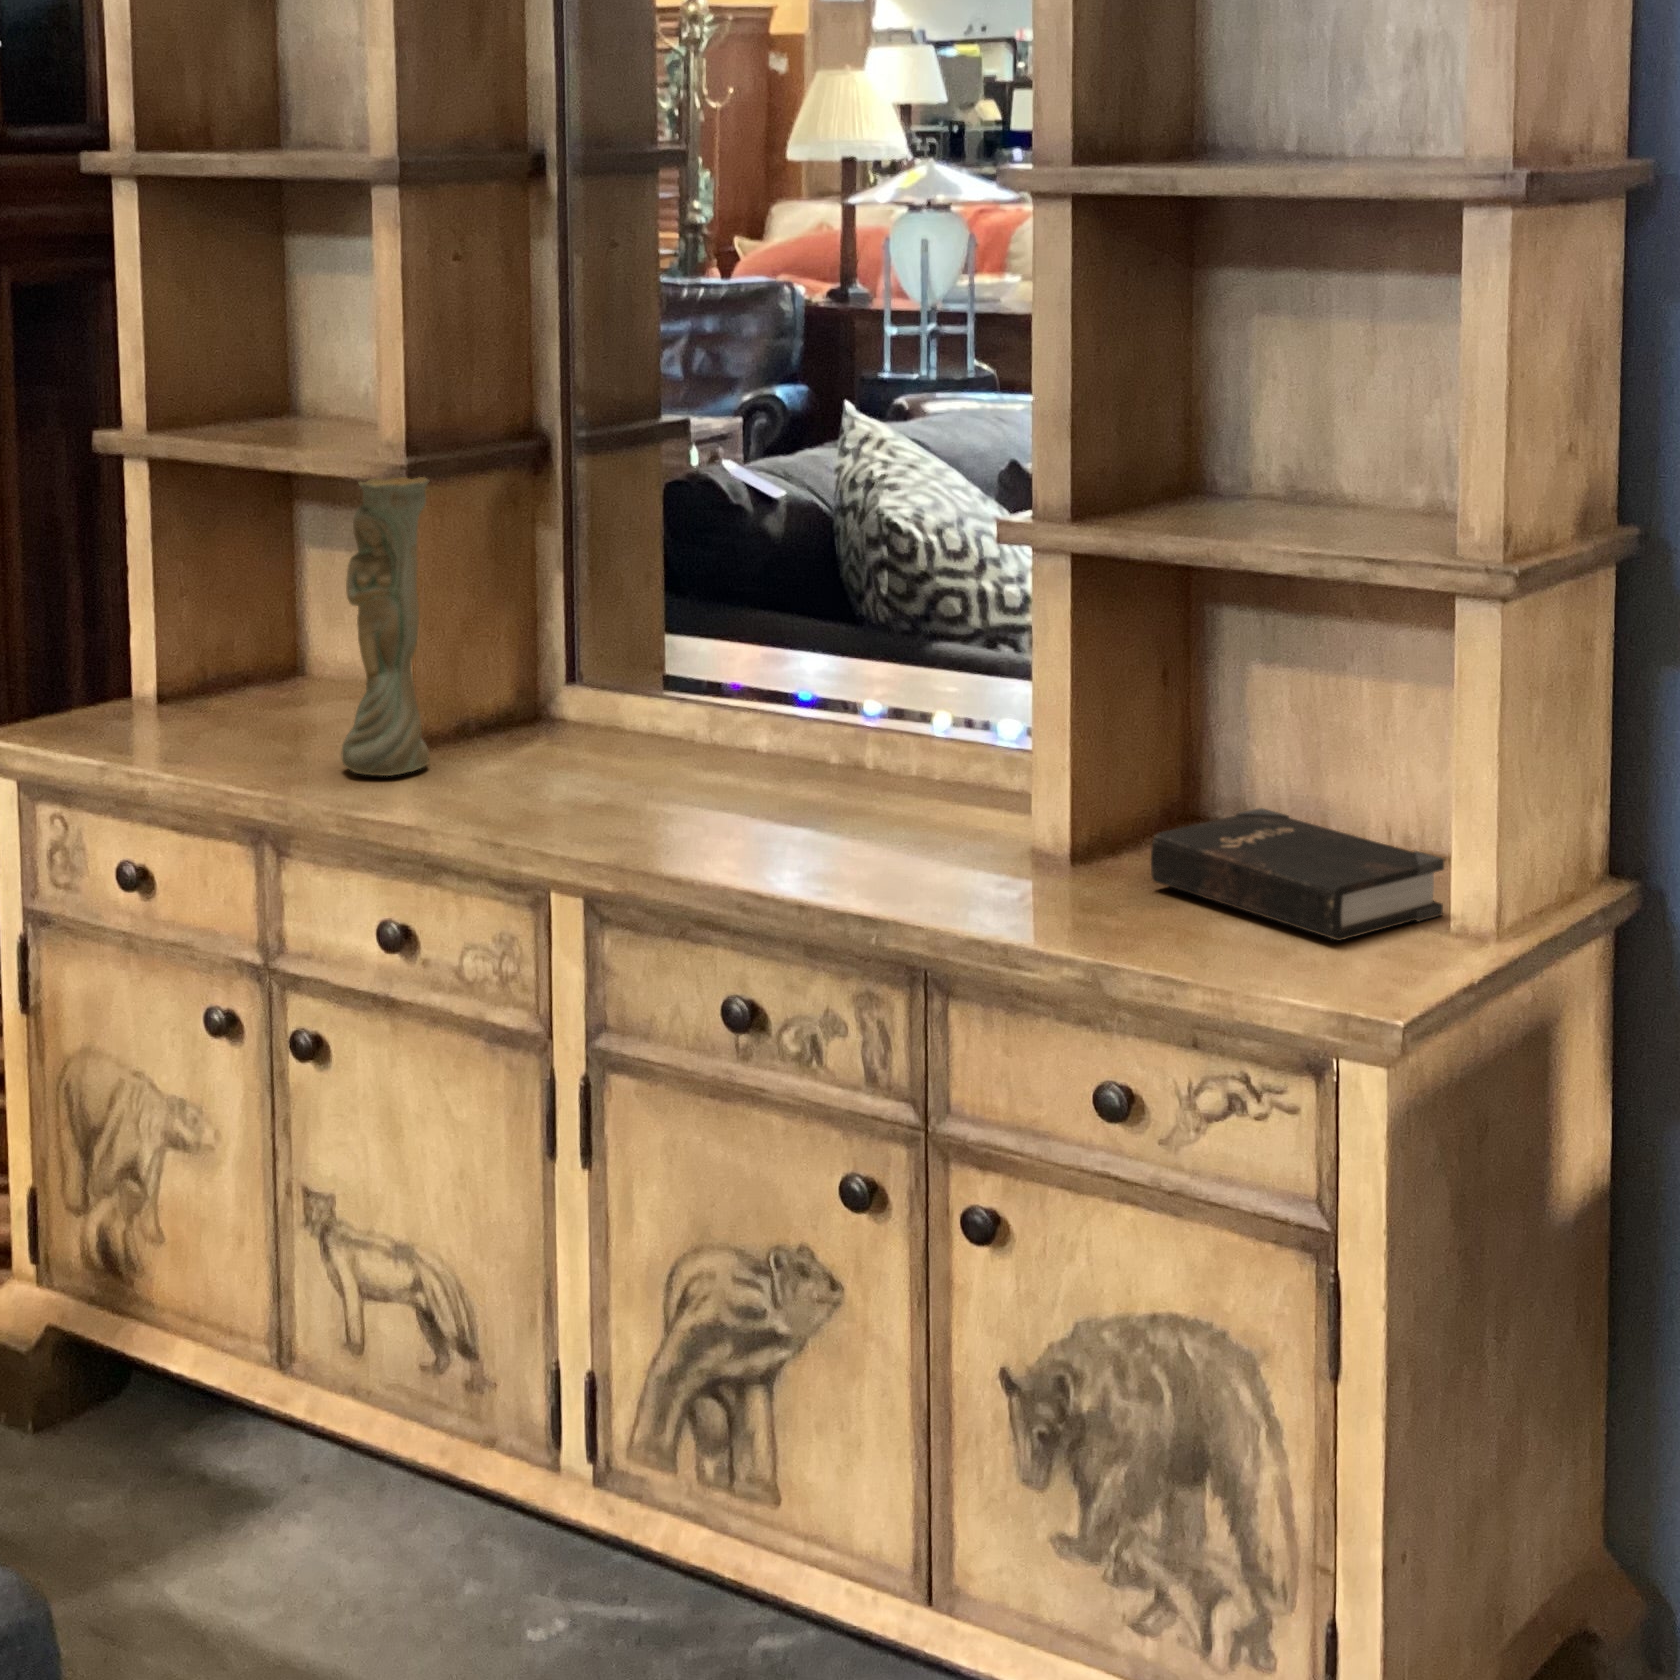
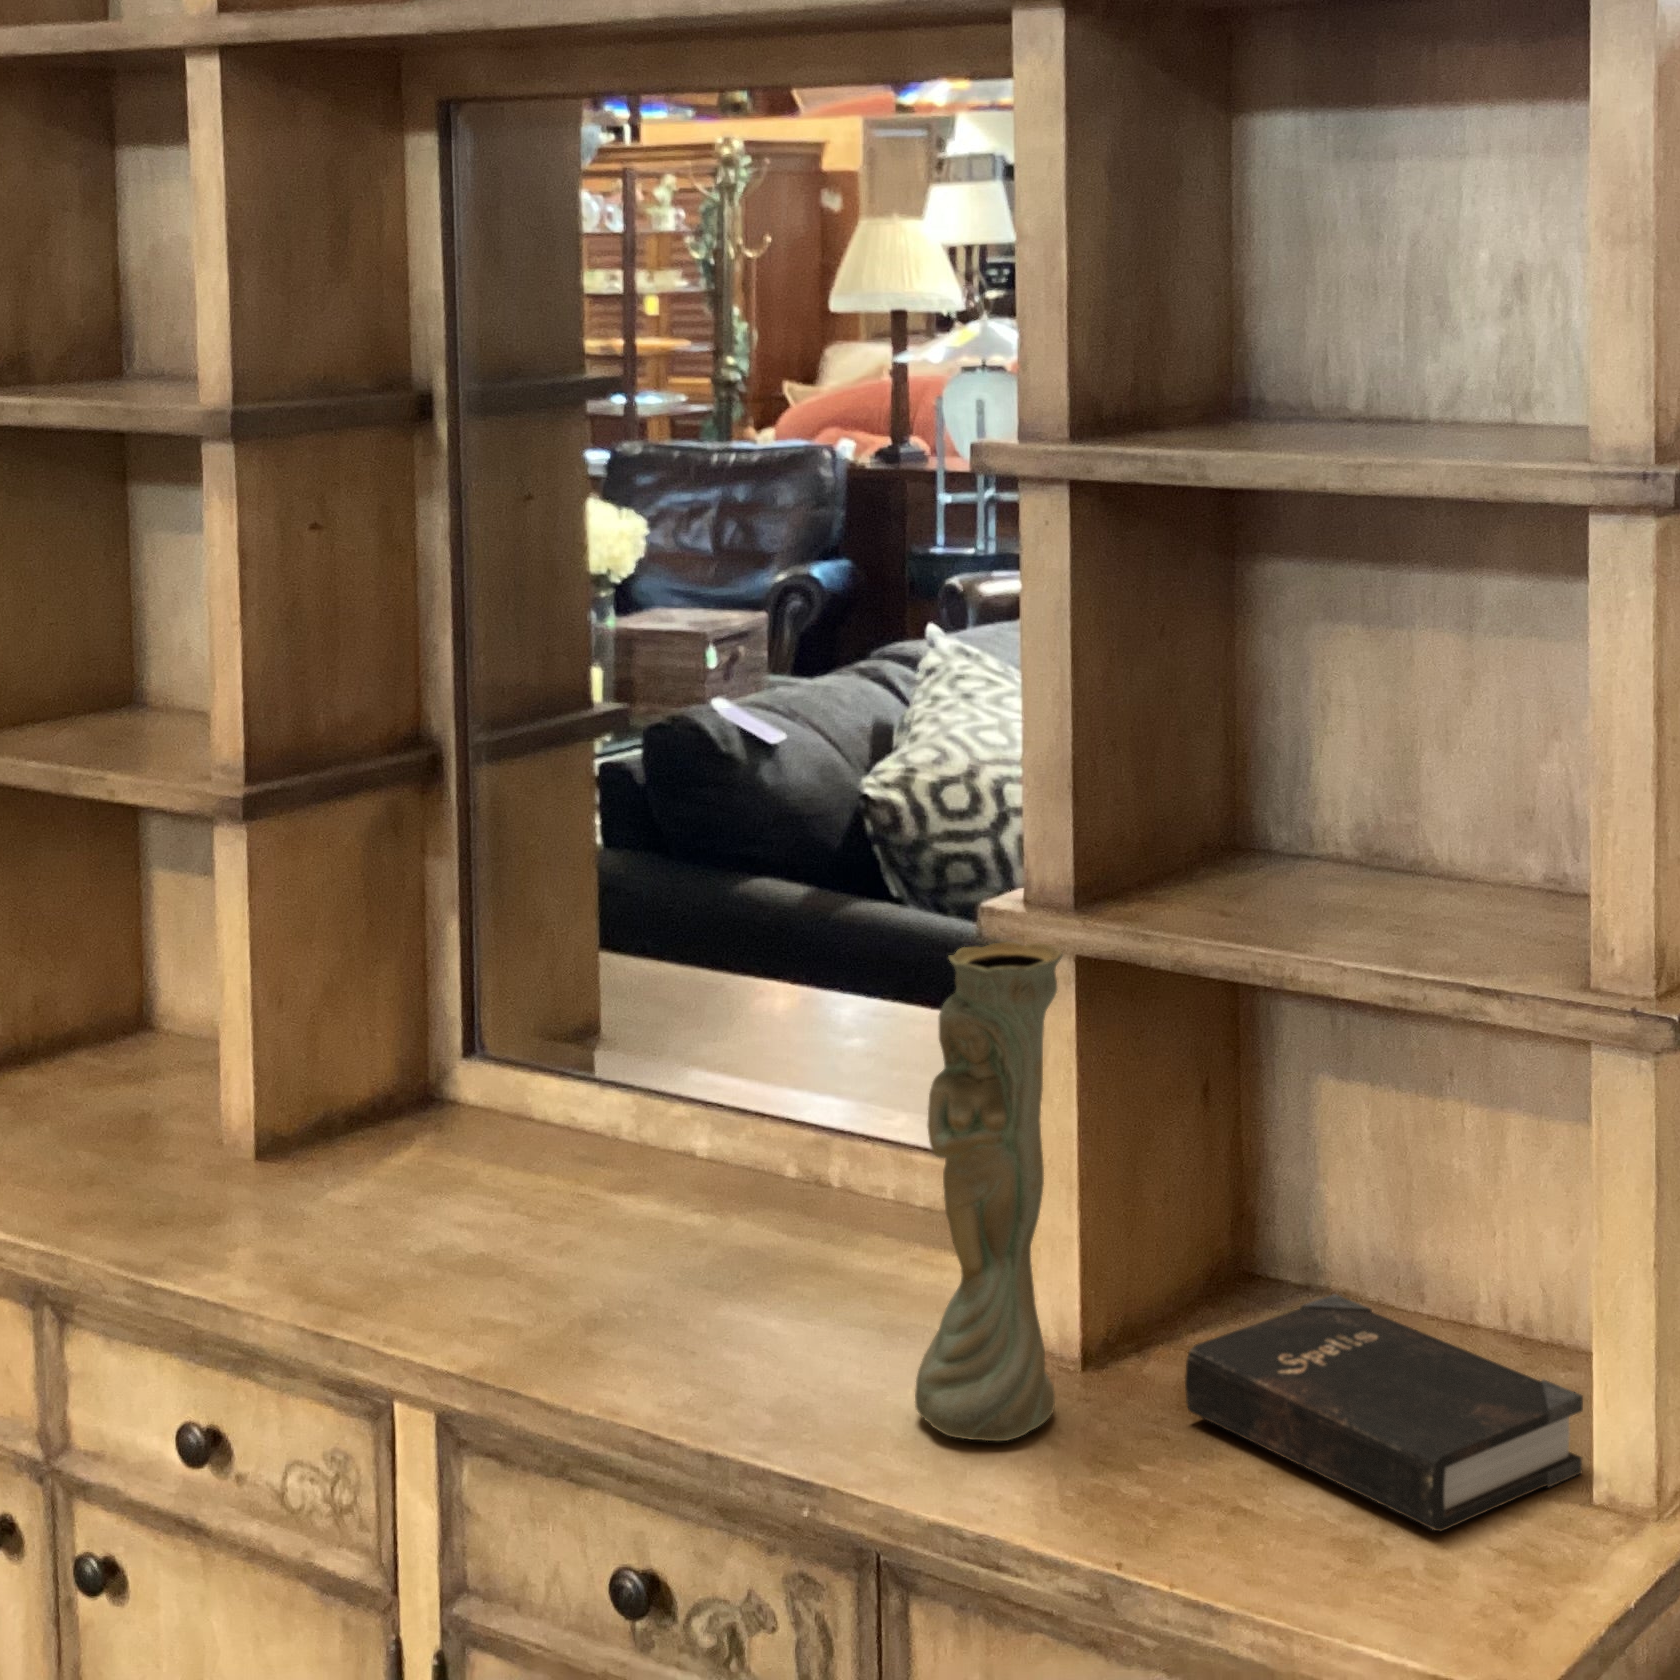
vase: present [341,477,429,776] -> present [915,942,1063,1441]

